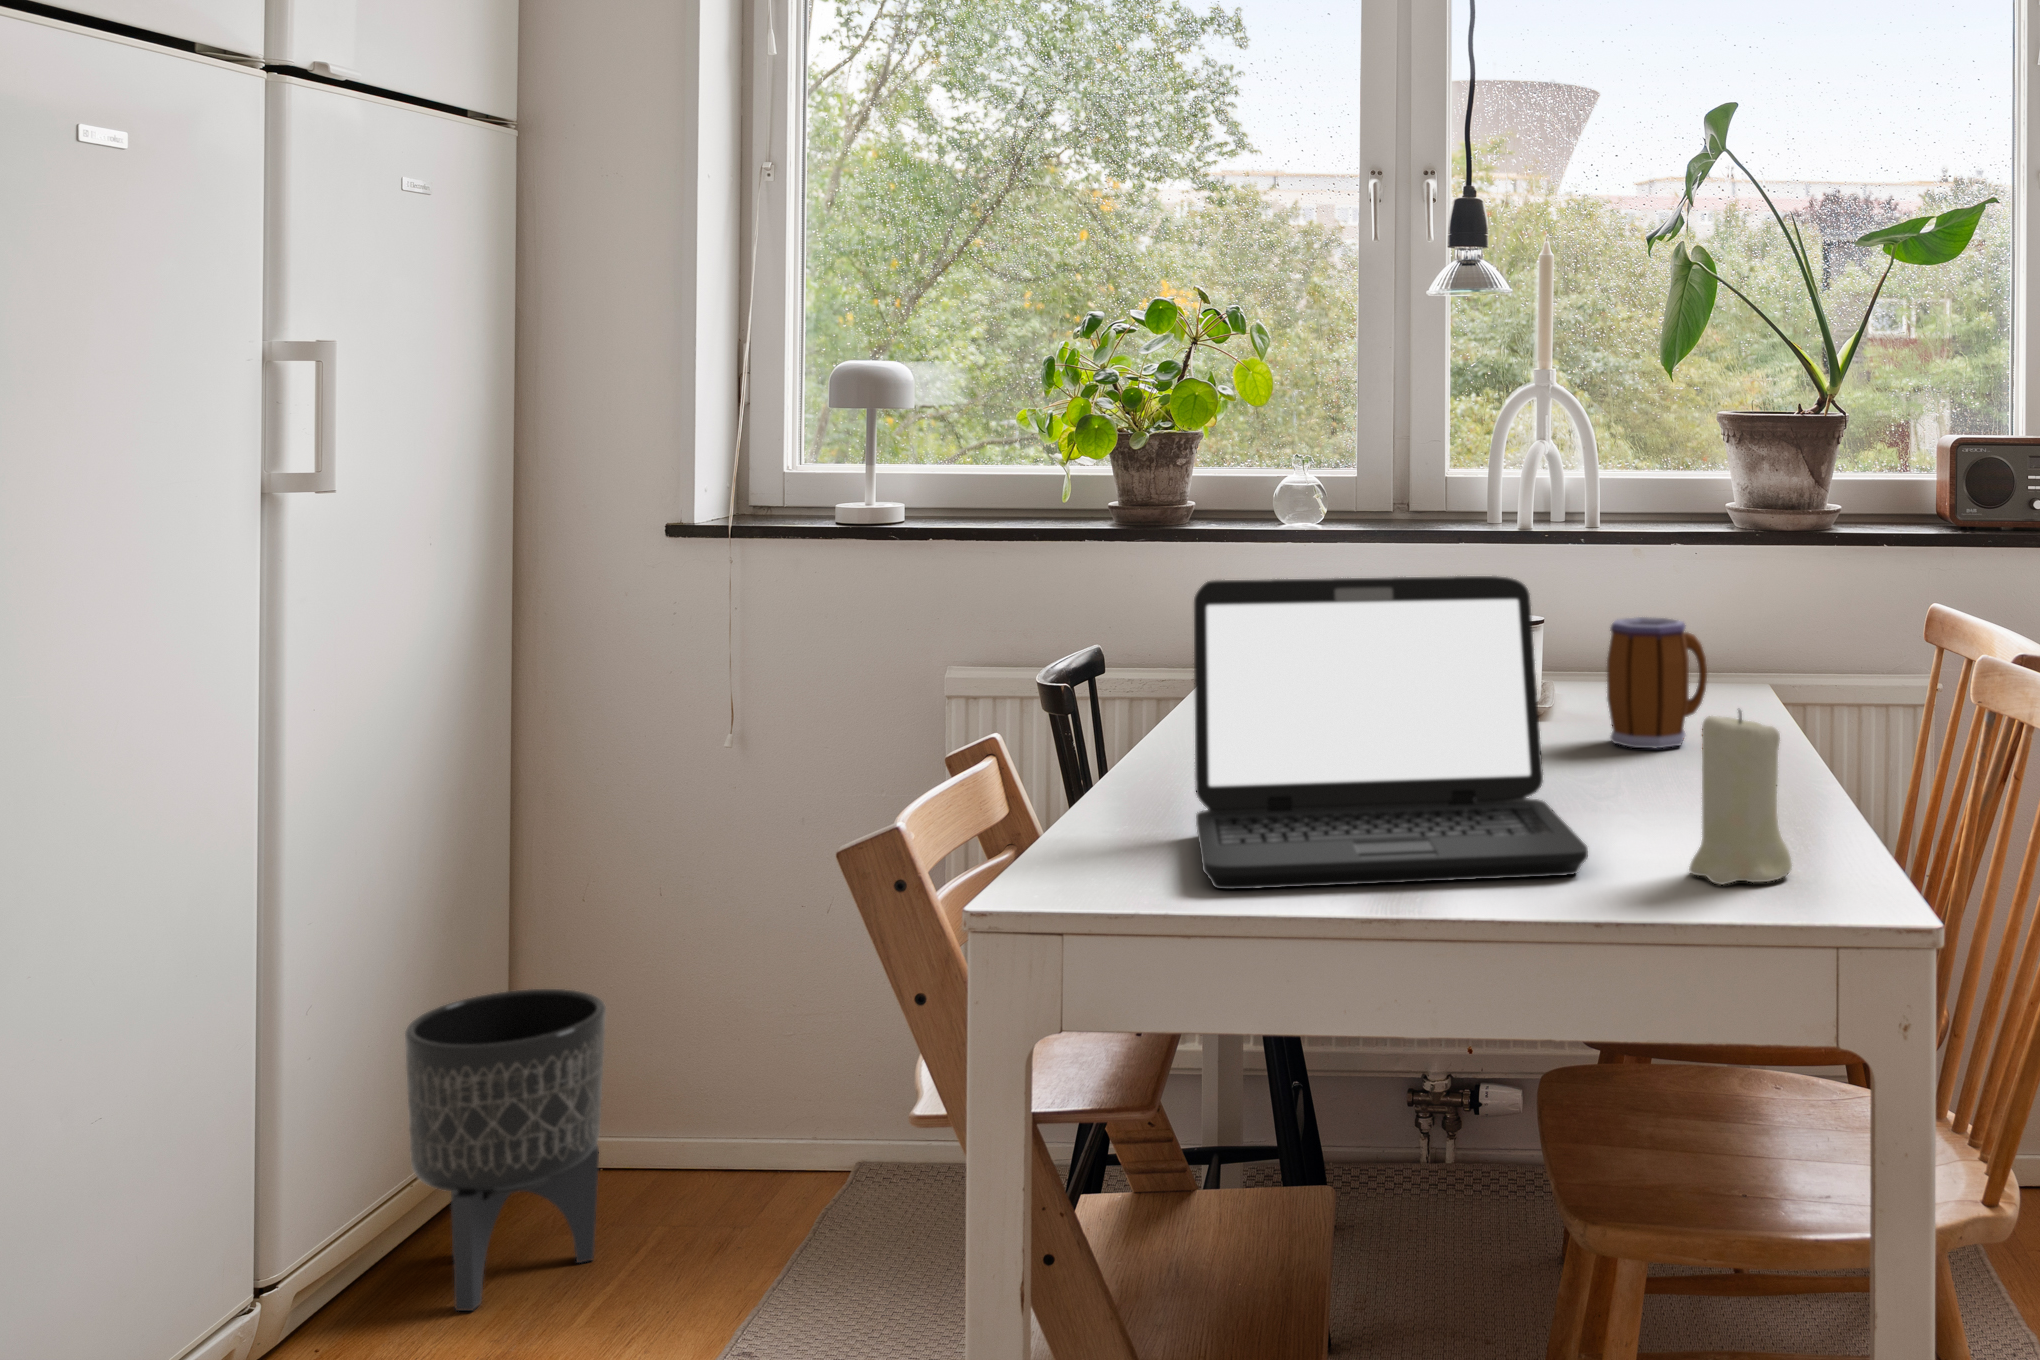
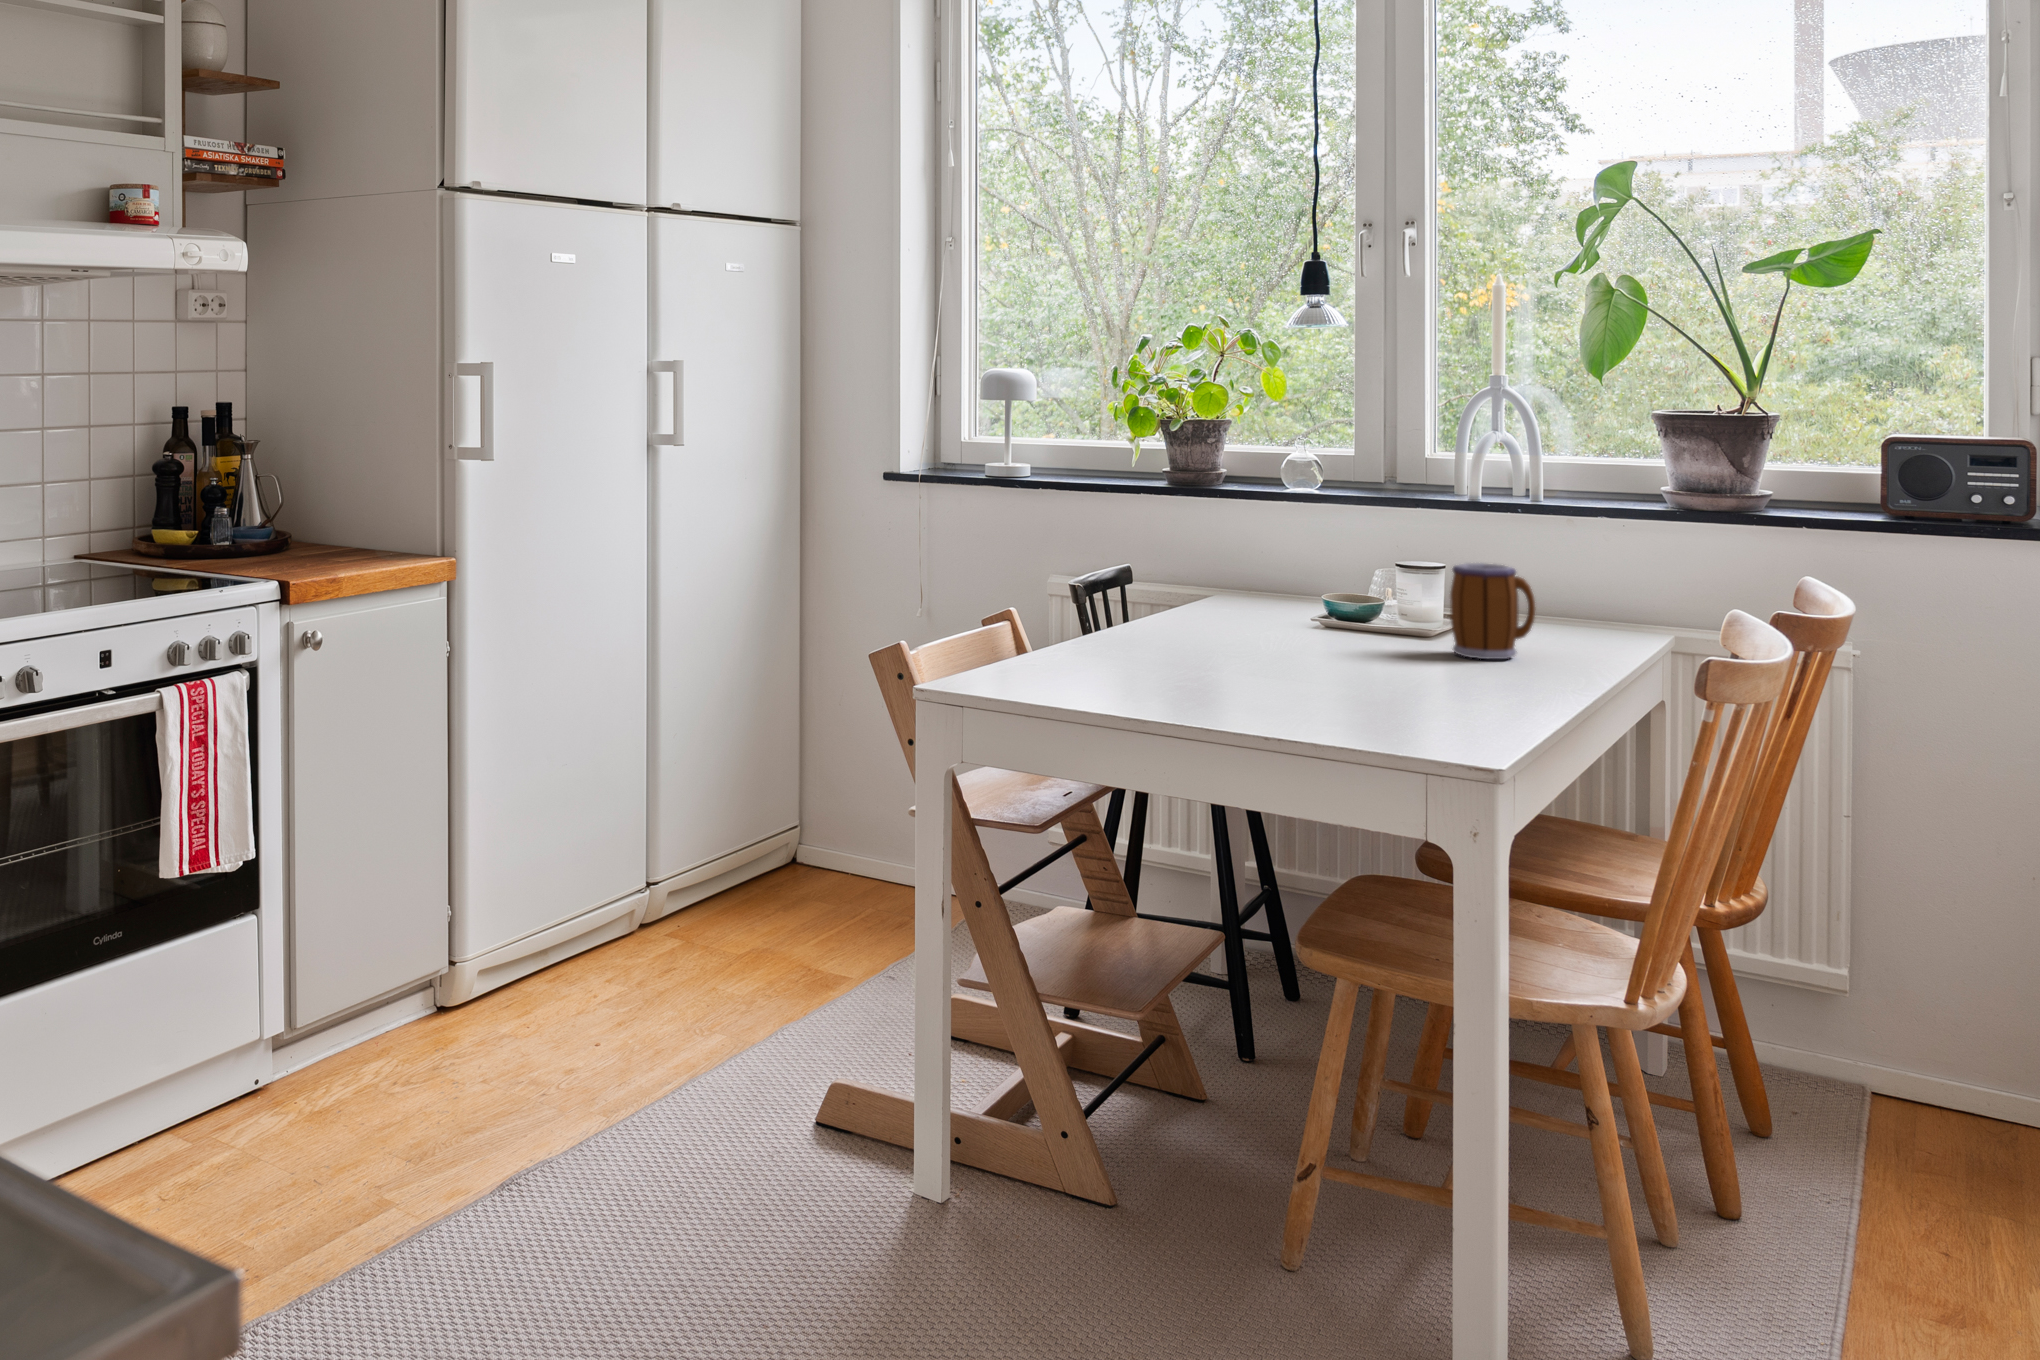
laptop: present [1194,576,1588,889] -> none [1064,515,1328,711]
candle: present [1689,710,1792,885] -> none [1379,613,1452,728]
planter: present [405,989,606,1311] -> none [725,750,833,927]

